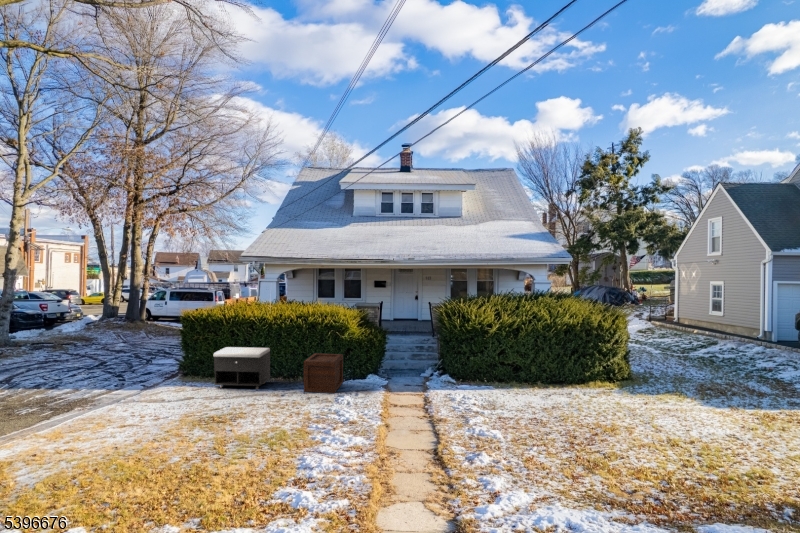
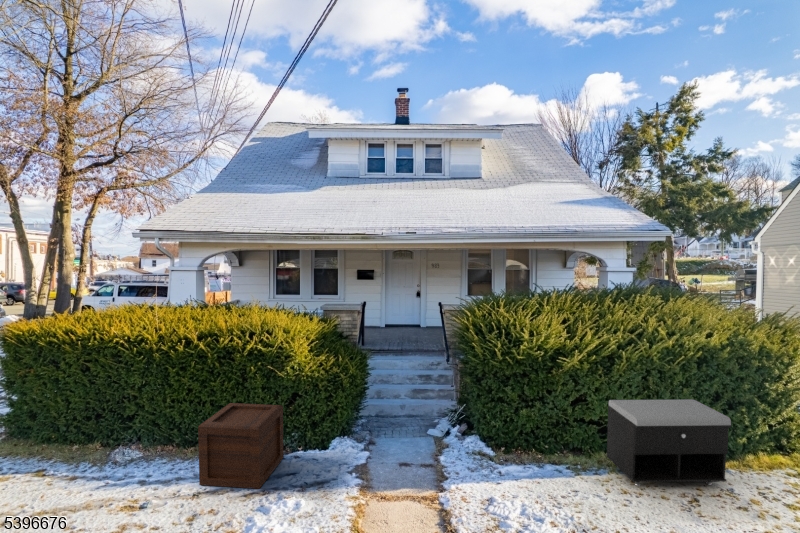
storage bench: present [214,347,270,388] -> present [607,399,731,486]

